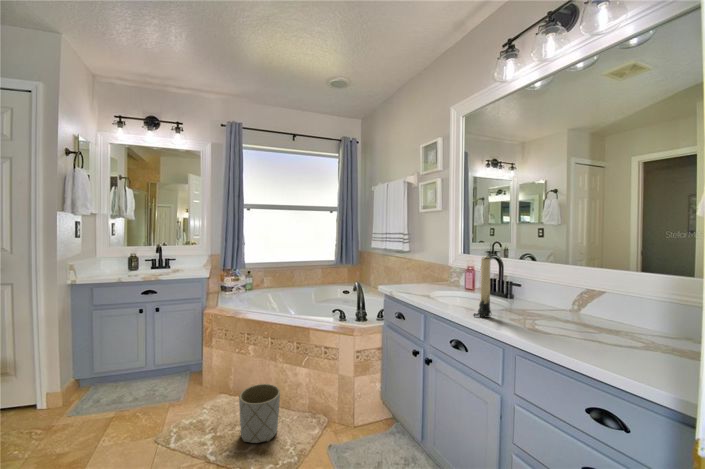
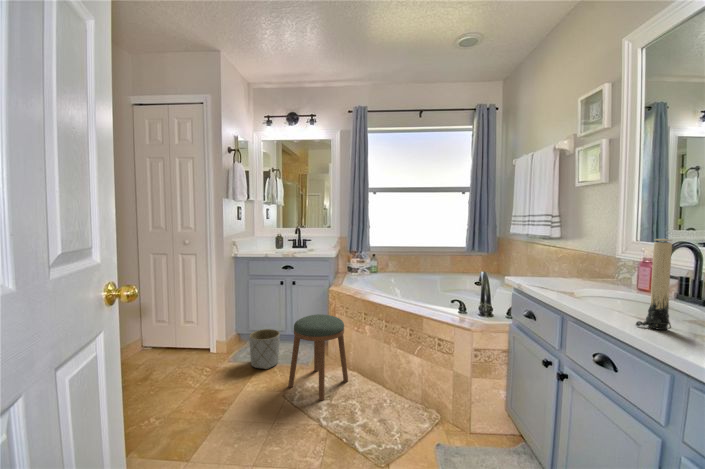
stool: none [159,341,231,435] -> present [288,314,348,400]
planter: present [239,384,280,443] -> present [249,329,280,369]

